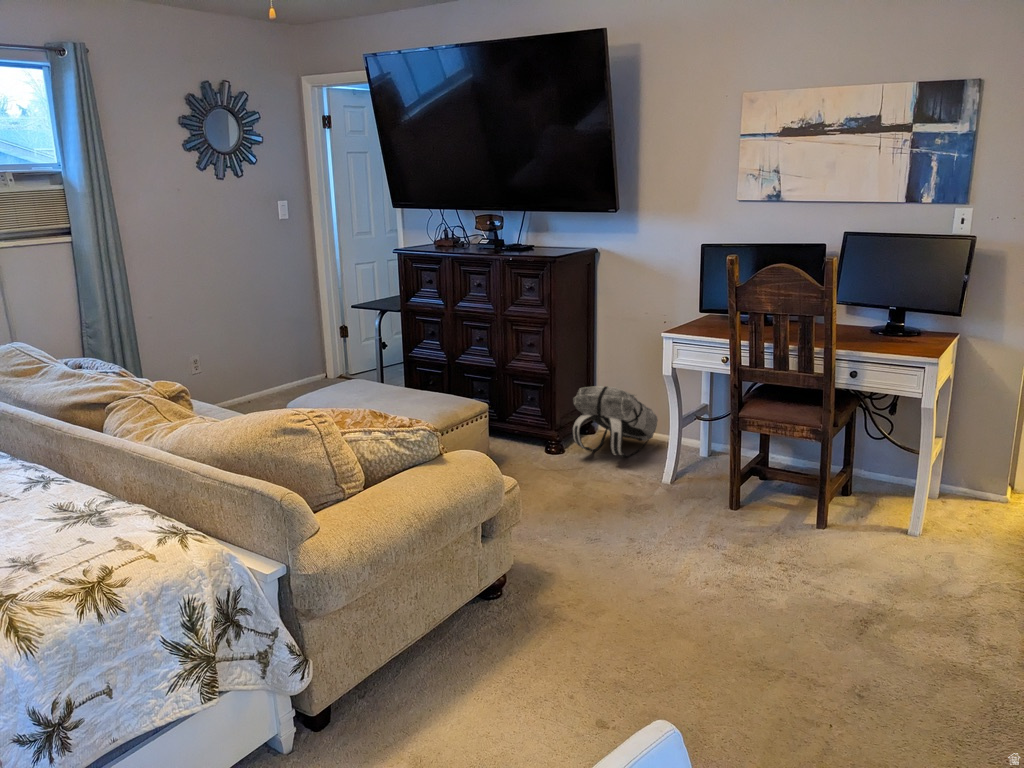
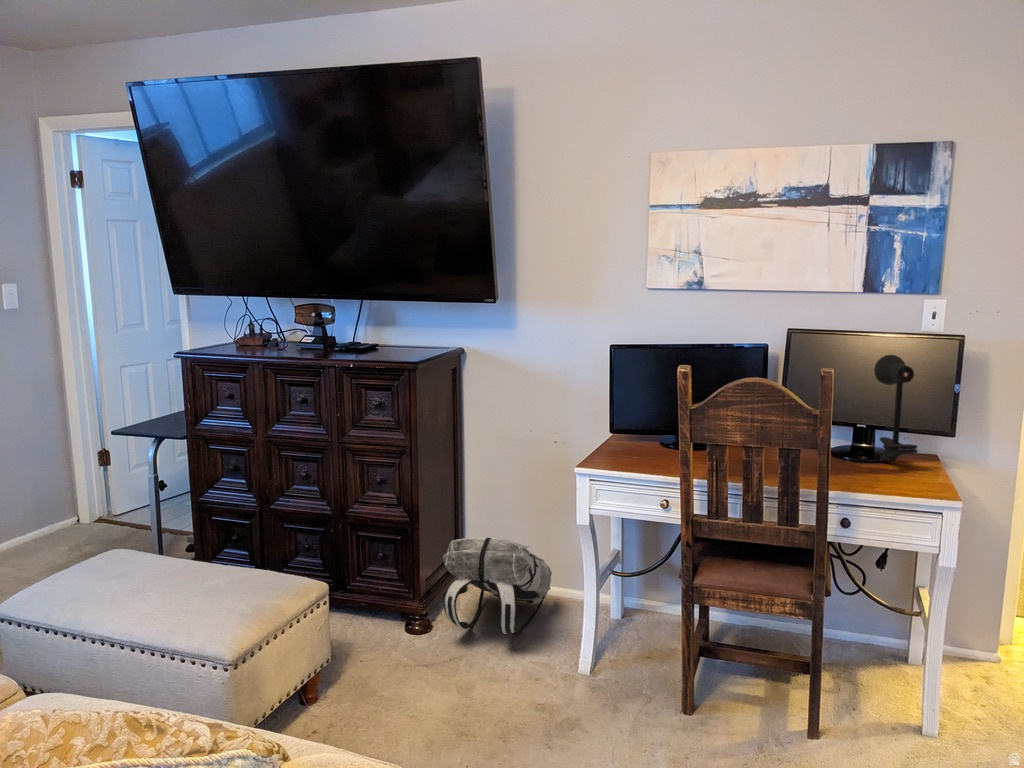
desk lamp: none [900,252,928,335] -> present [874,355,918,461]

